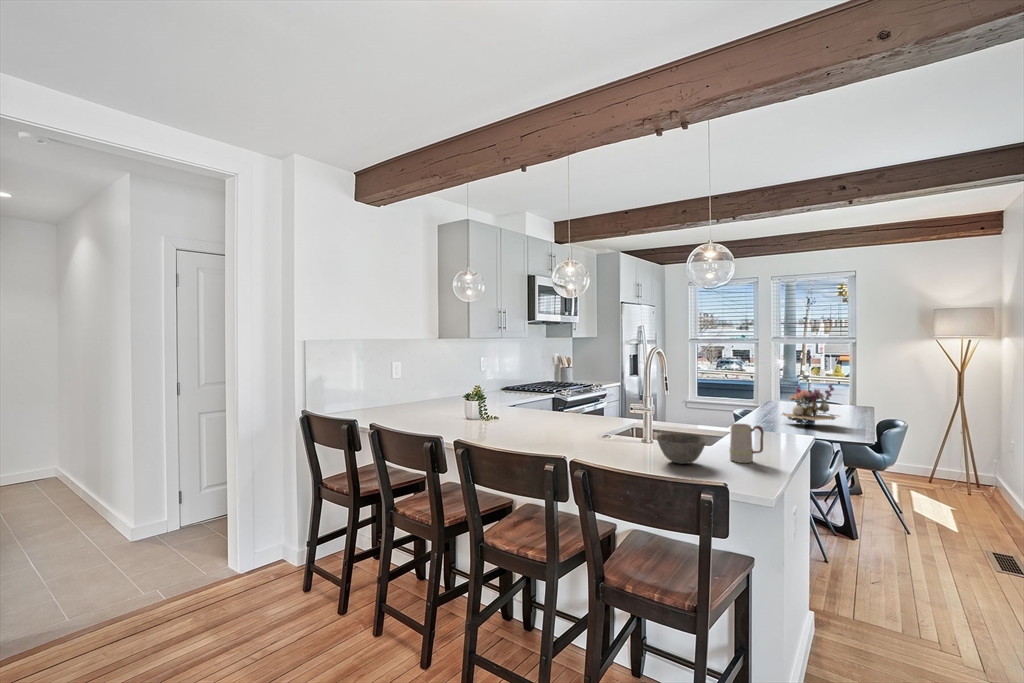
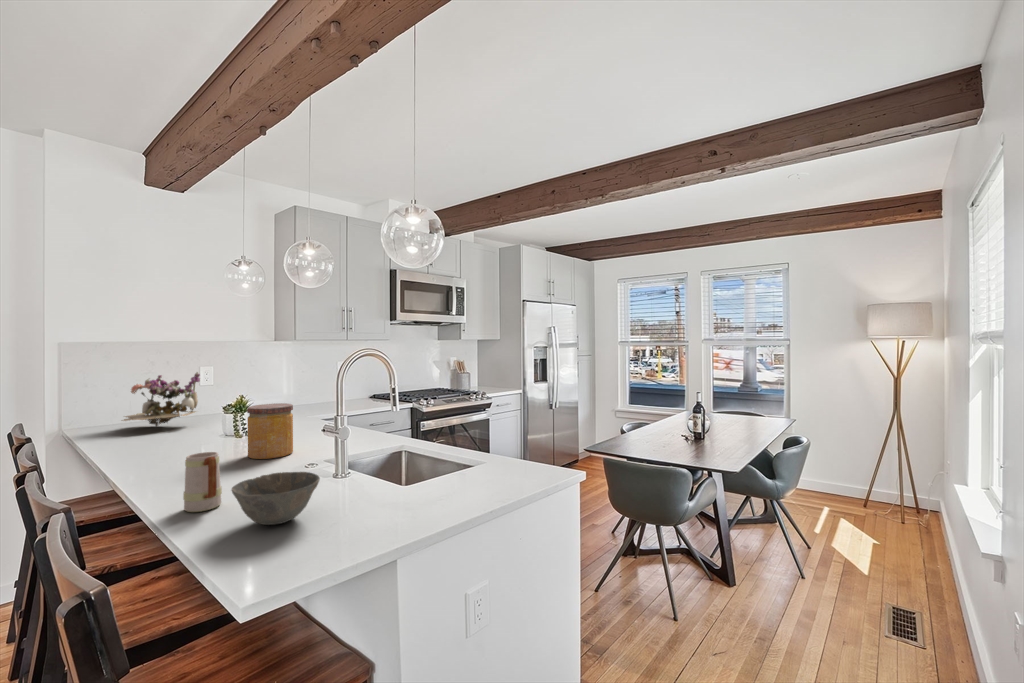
flower arrangement: present [782,384,838,423] -> present [122,372,200,426]
jar: none [543,392,574,433] -> present [247,403,293,459]
mug: present [730,424,764,463] -> present [183,452,222,512]

